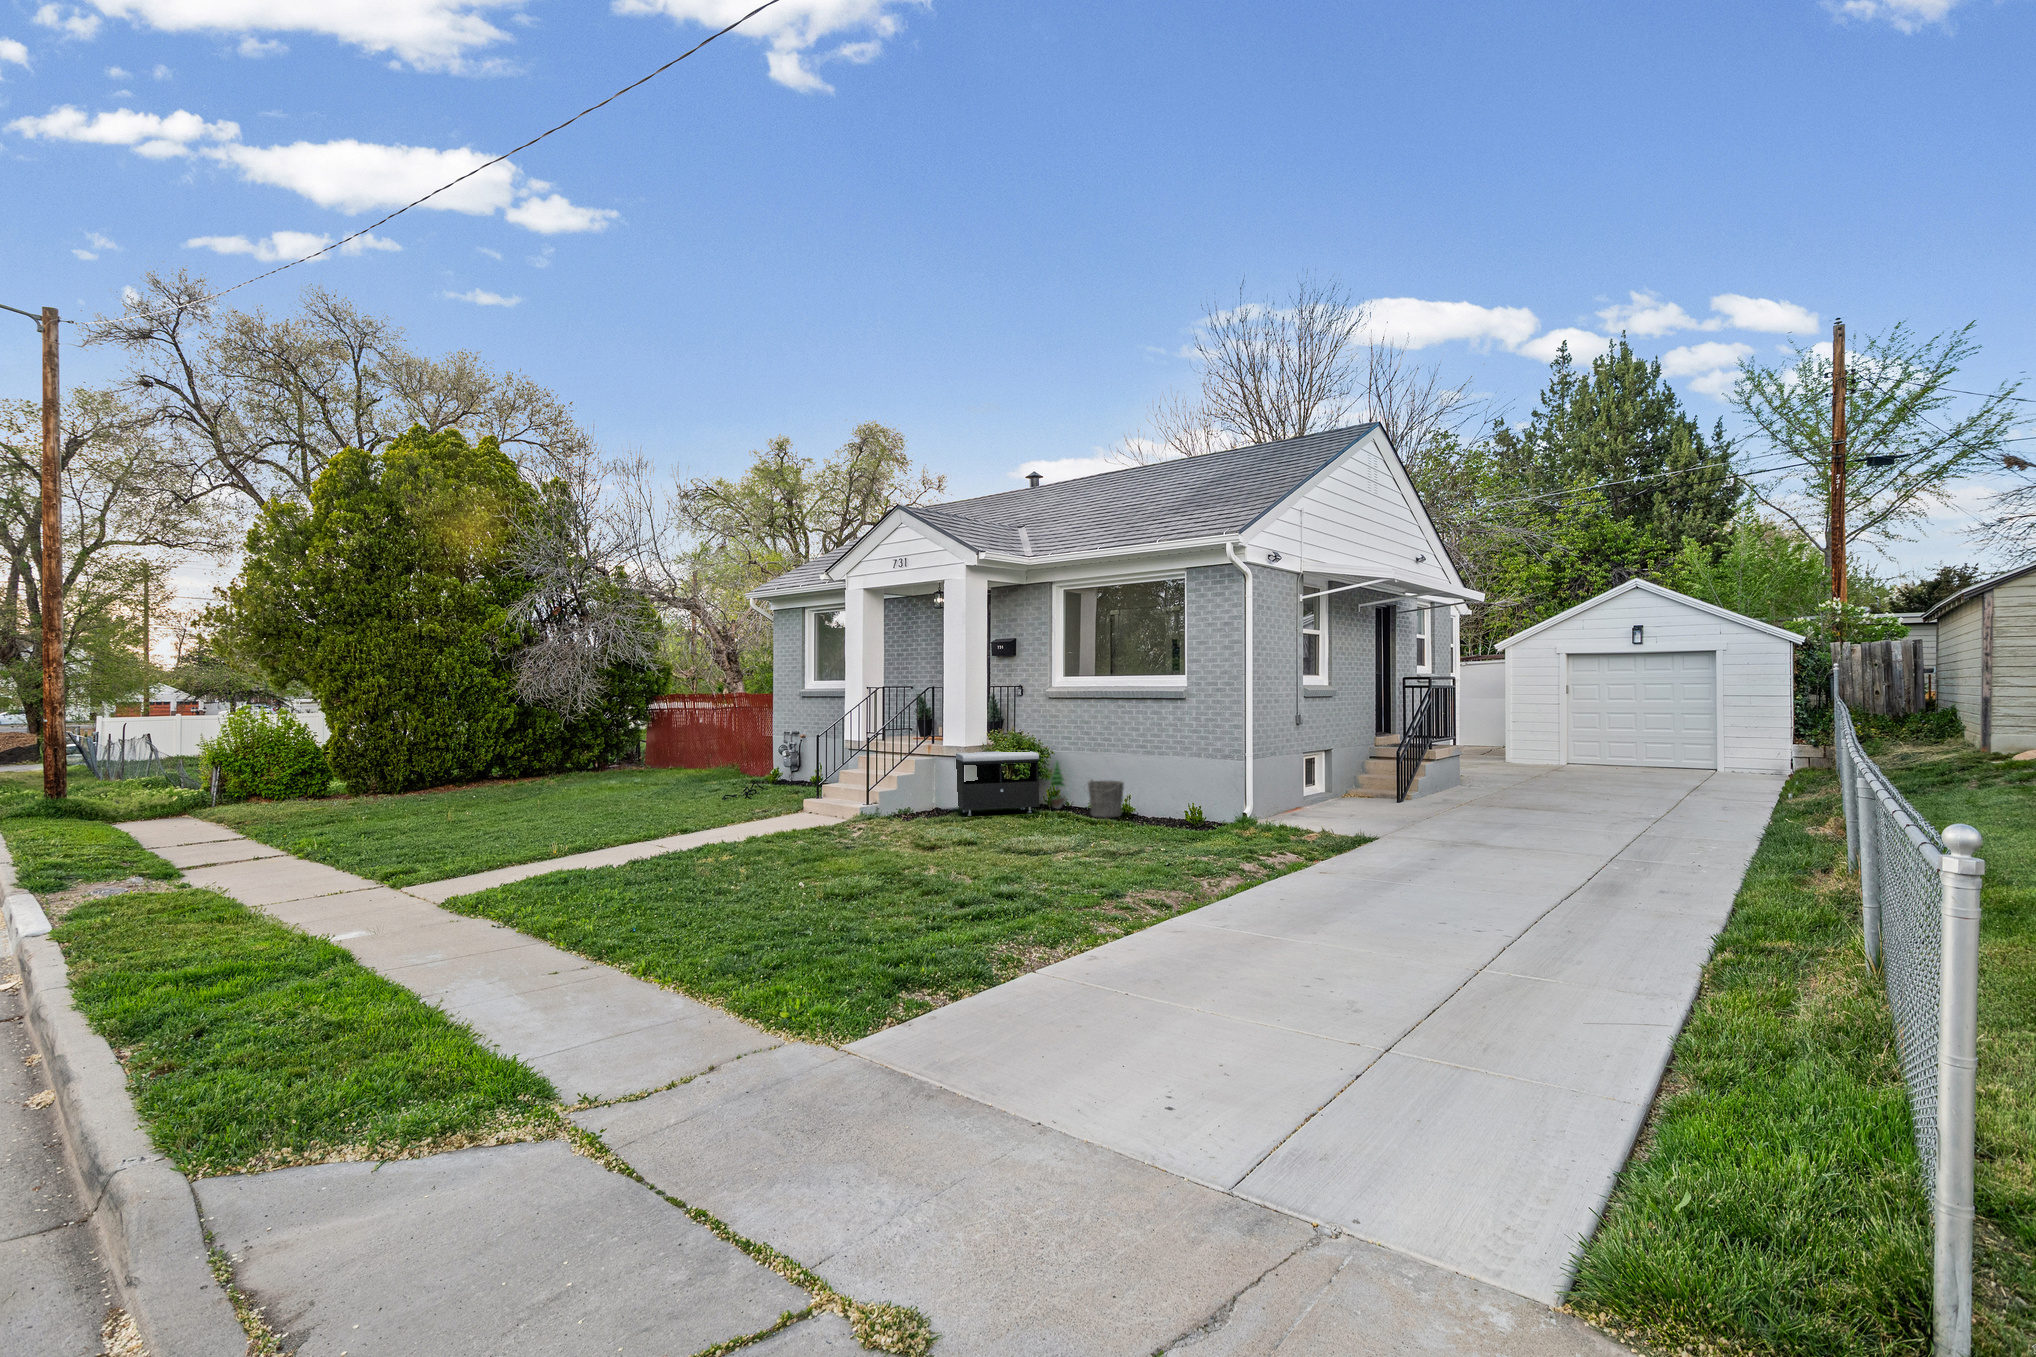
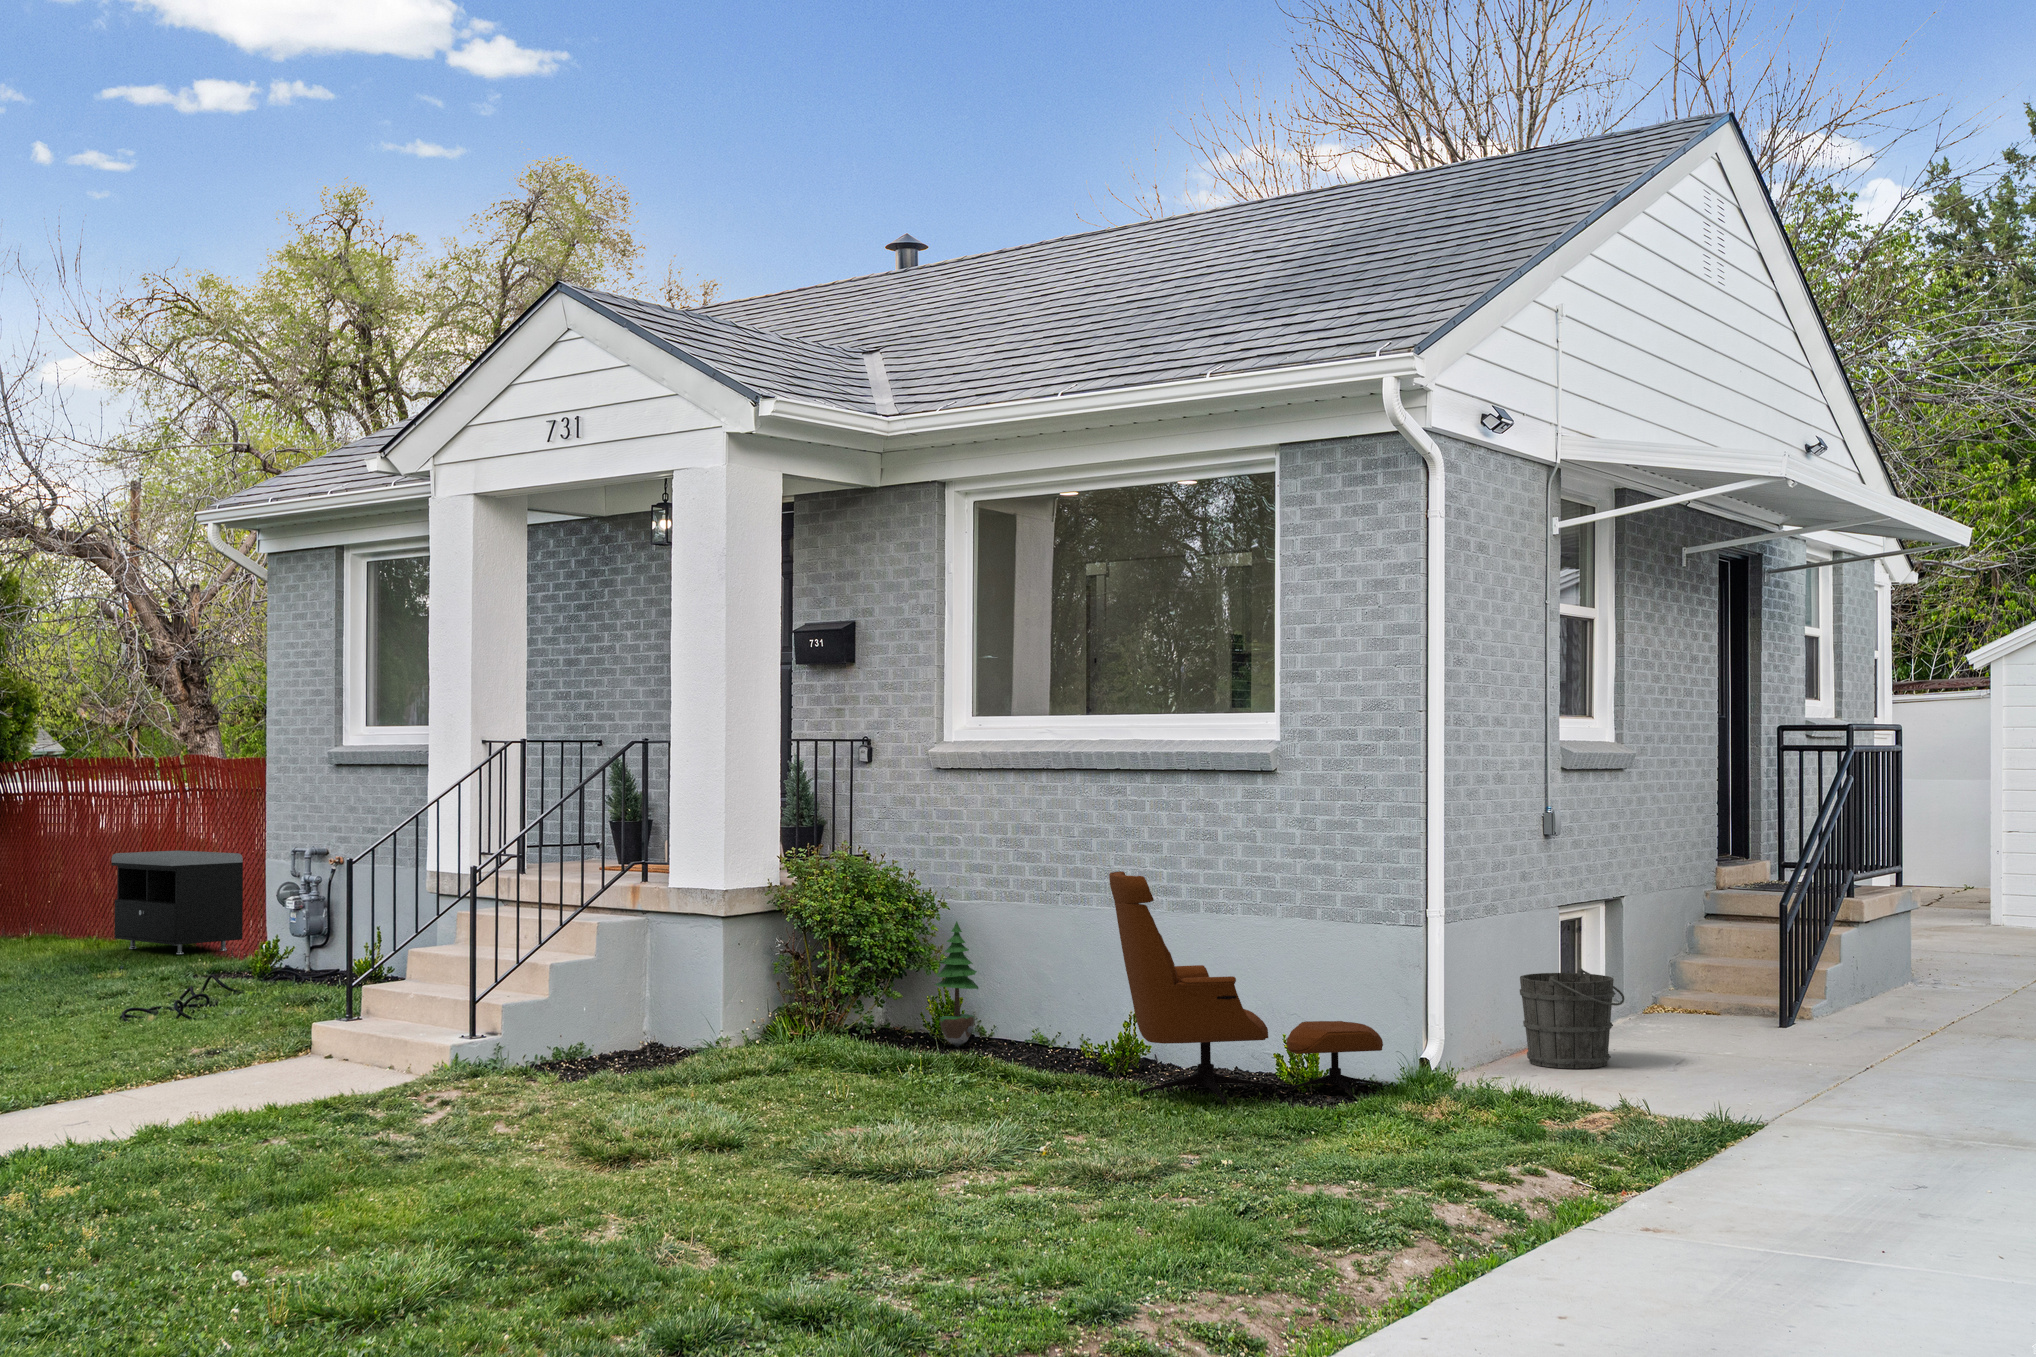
lounge chair: none [1118,739,1227,830] -> present [1109,871,1383,1104]
storage bench: present [956,751,1039,816] -> present [111,851,243,954]
bucket: present [1084,780,1124,818] -> present [1520,968,1625,1069]

